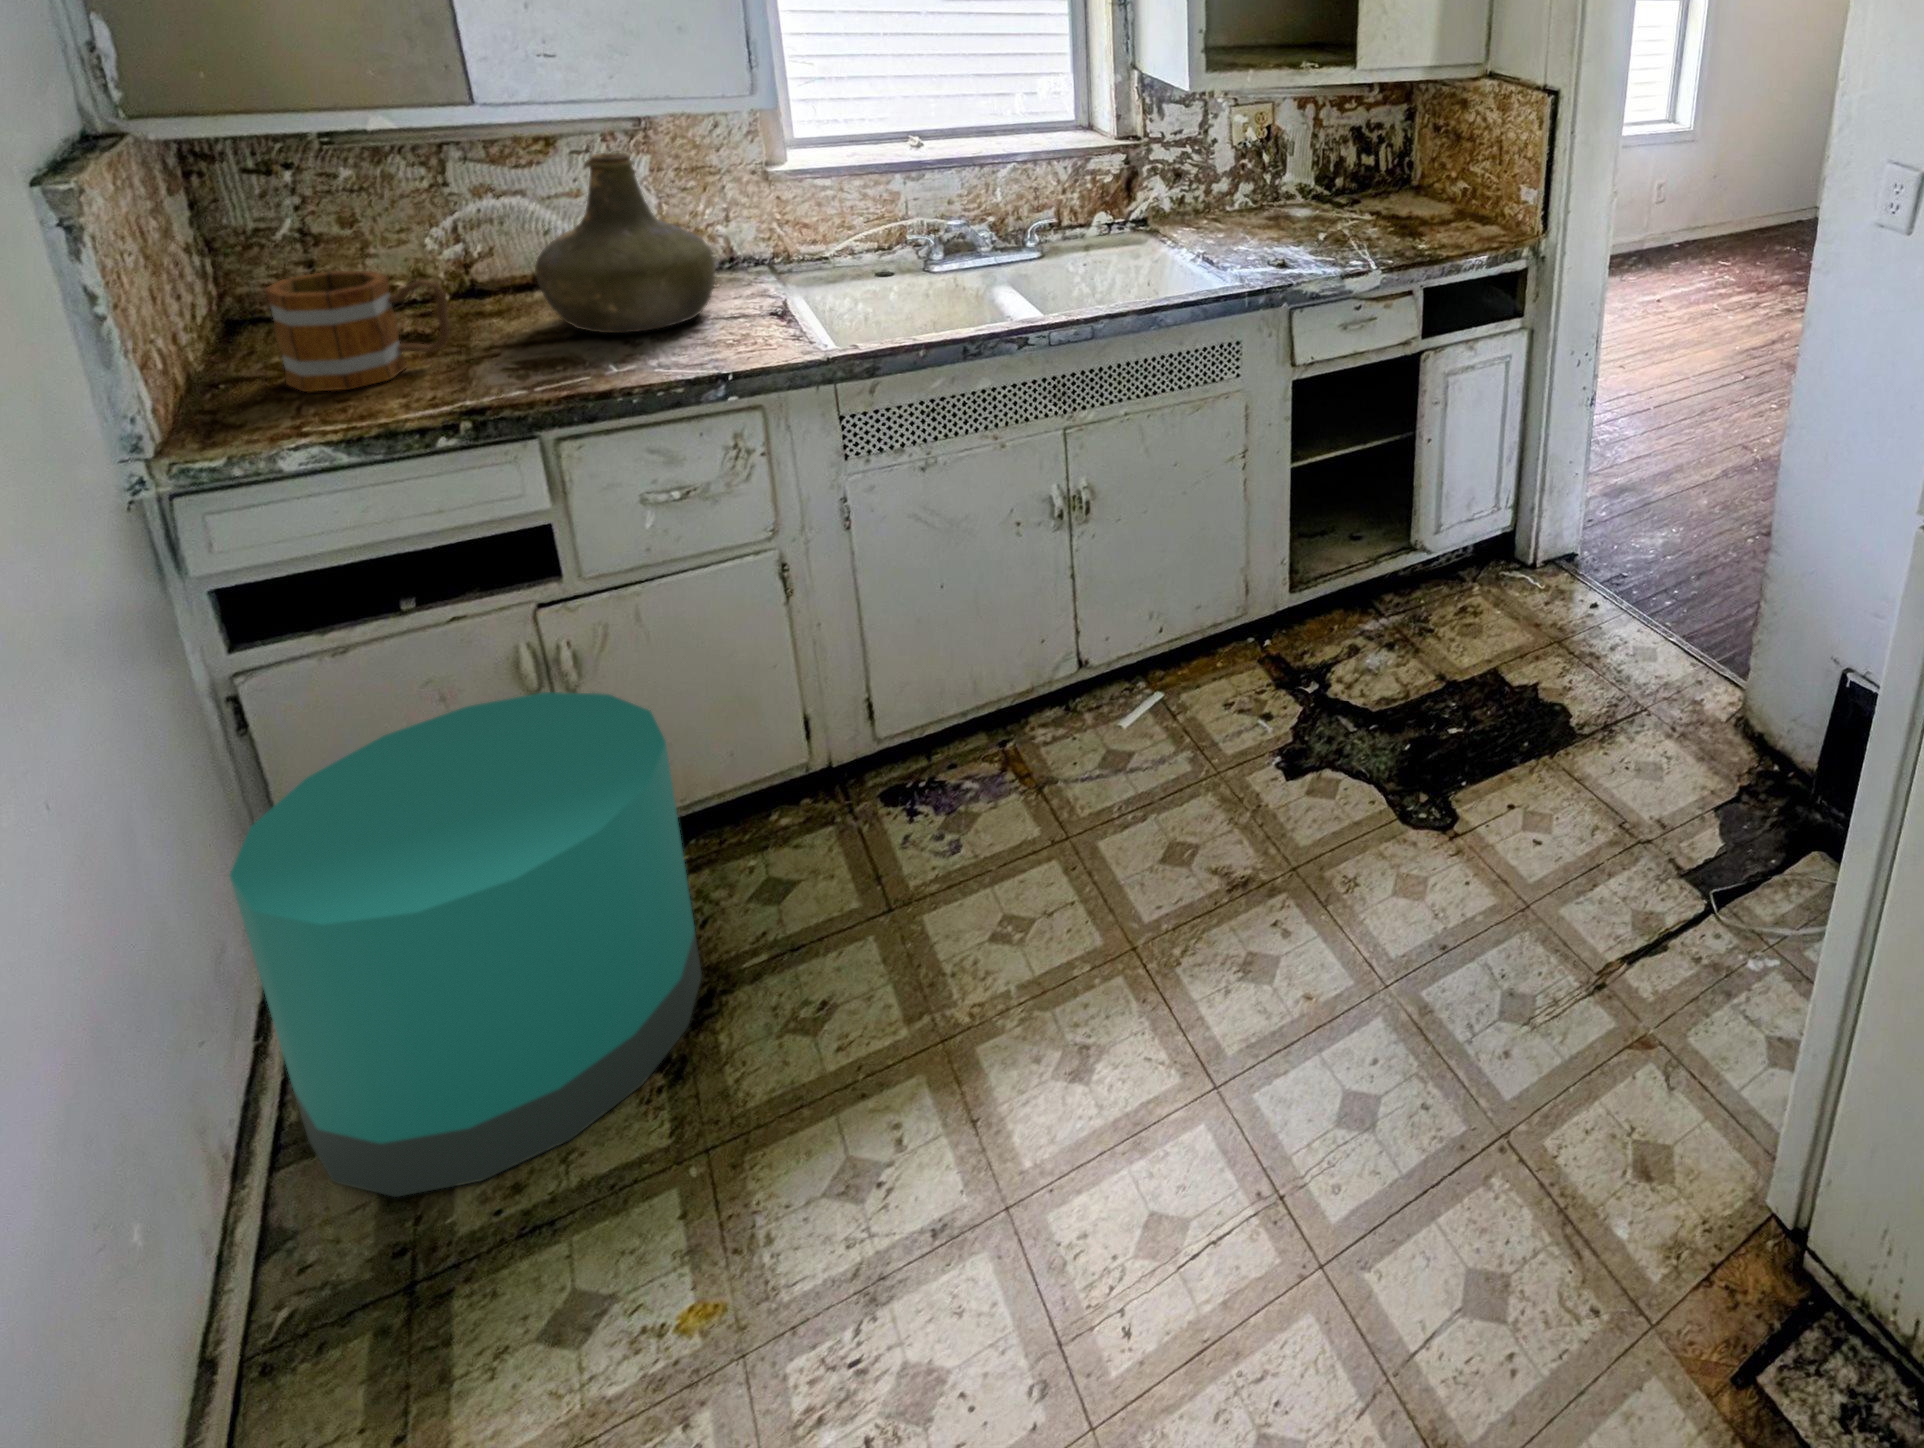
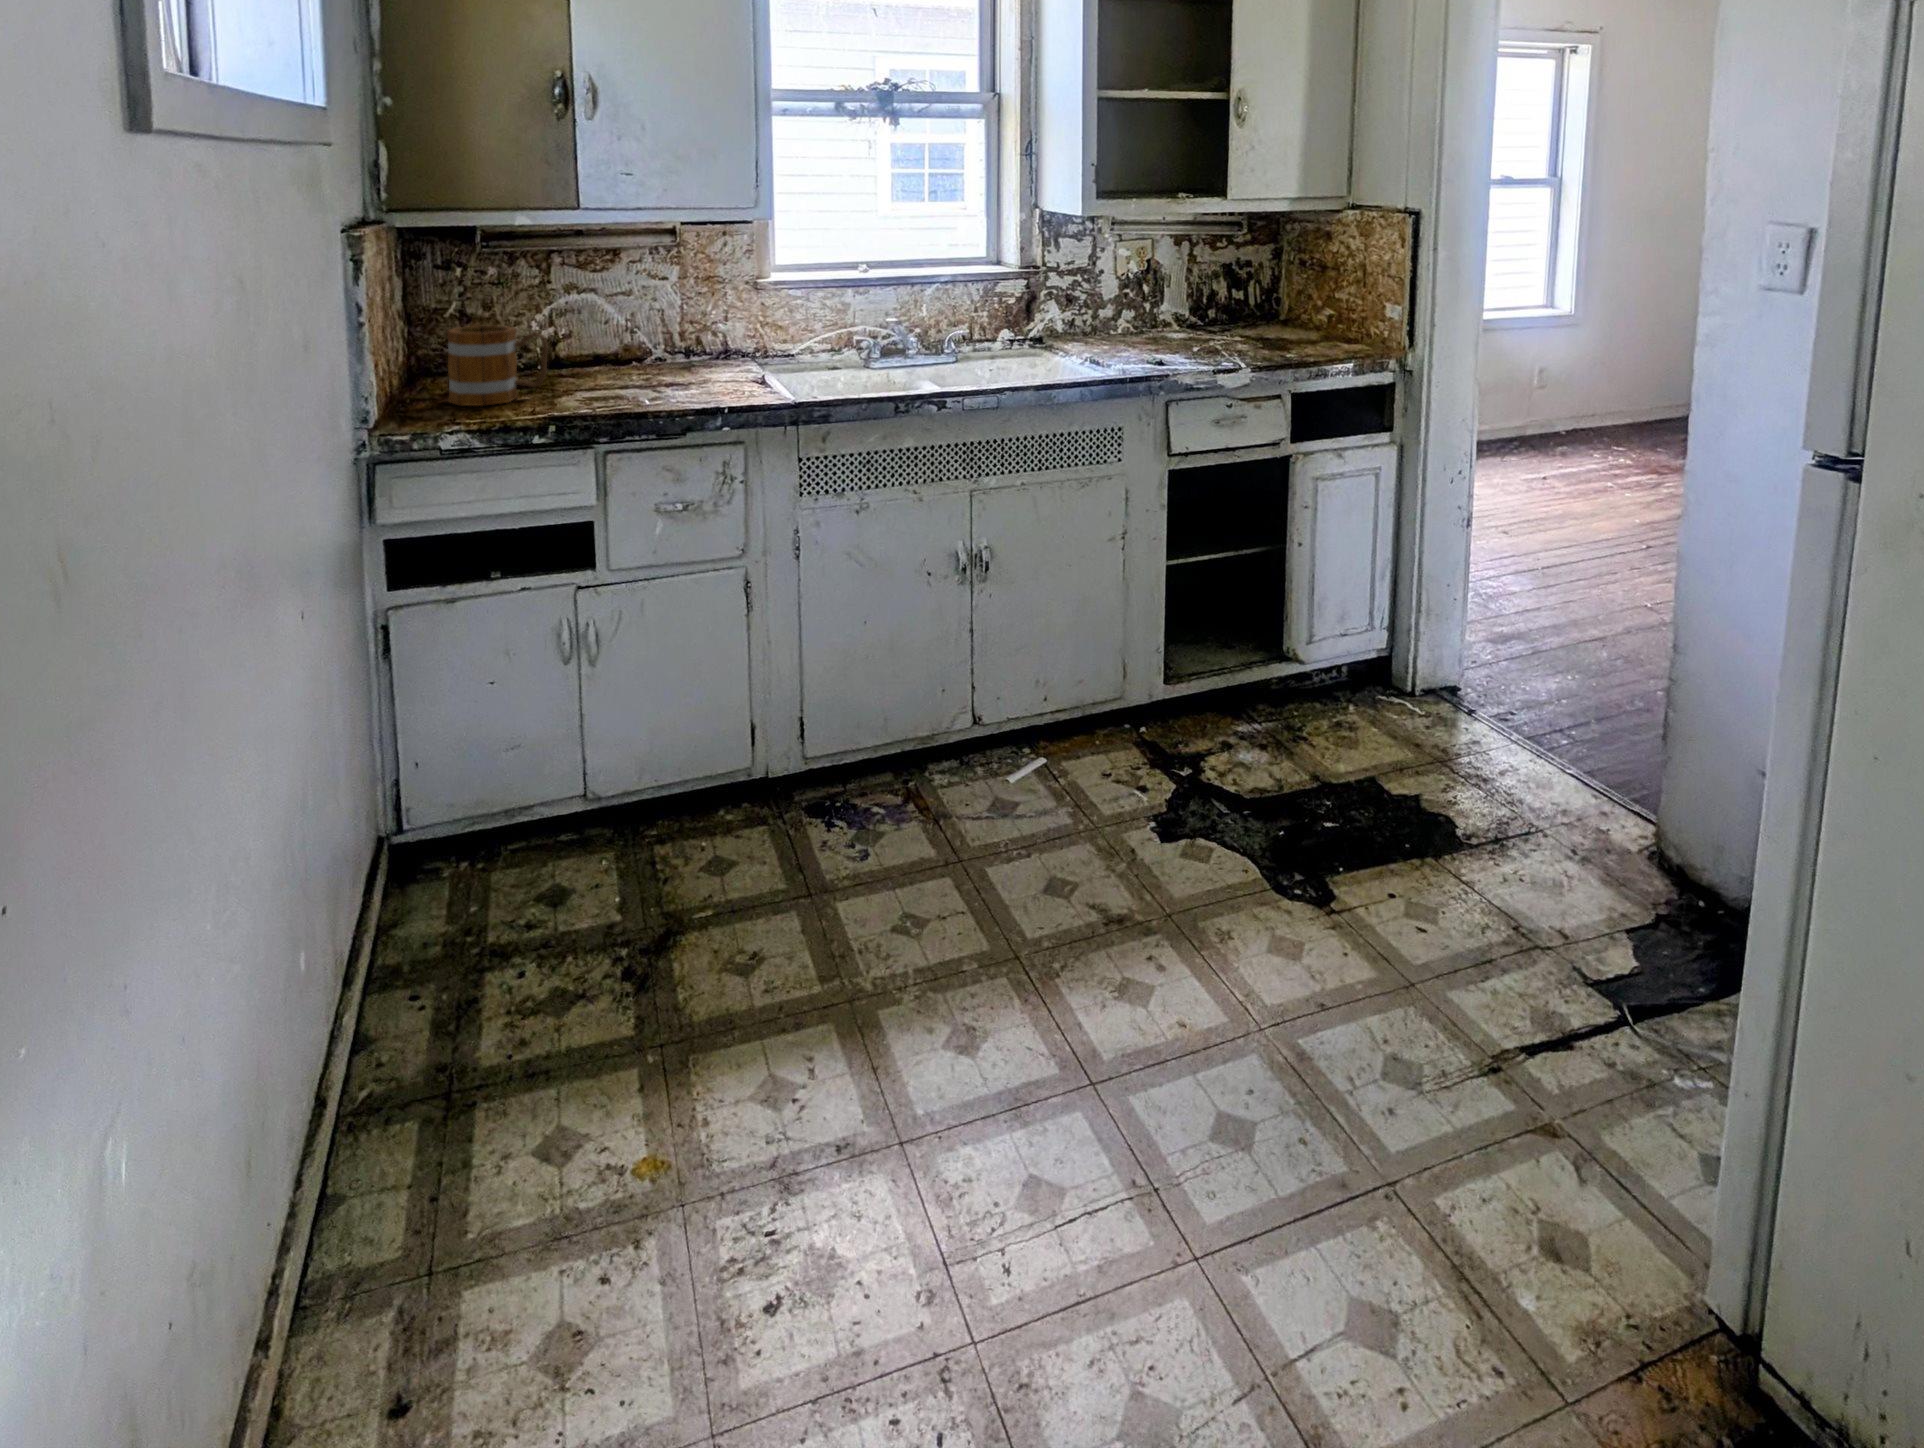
bottle: present [535,153,715,333] -> none [601,250,717,385]
trash can: present [230,692,702,1197] -> none [383,650,662,1030]

